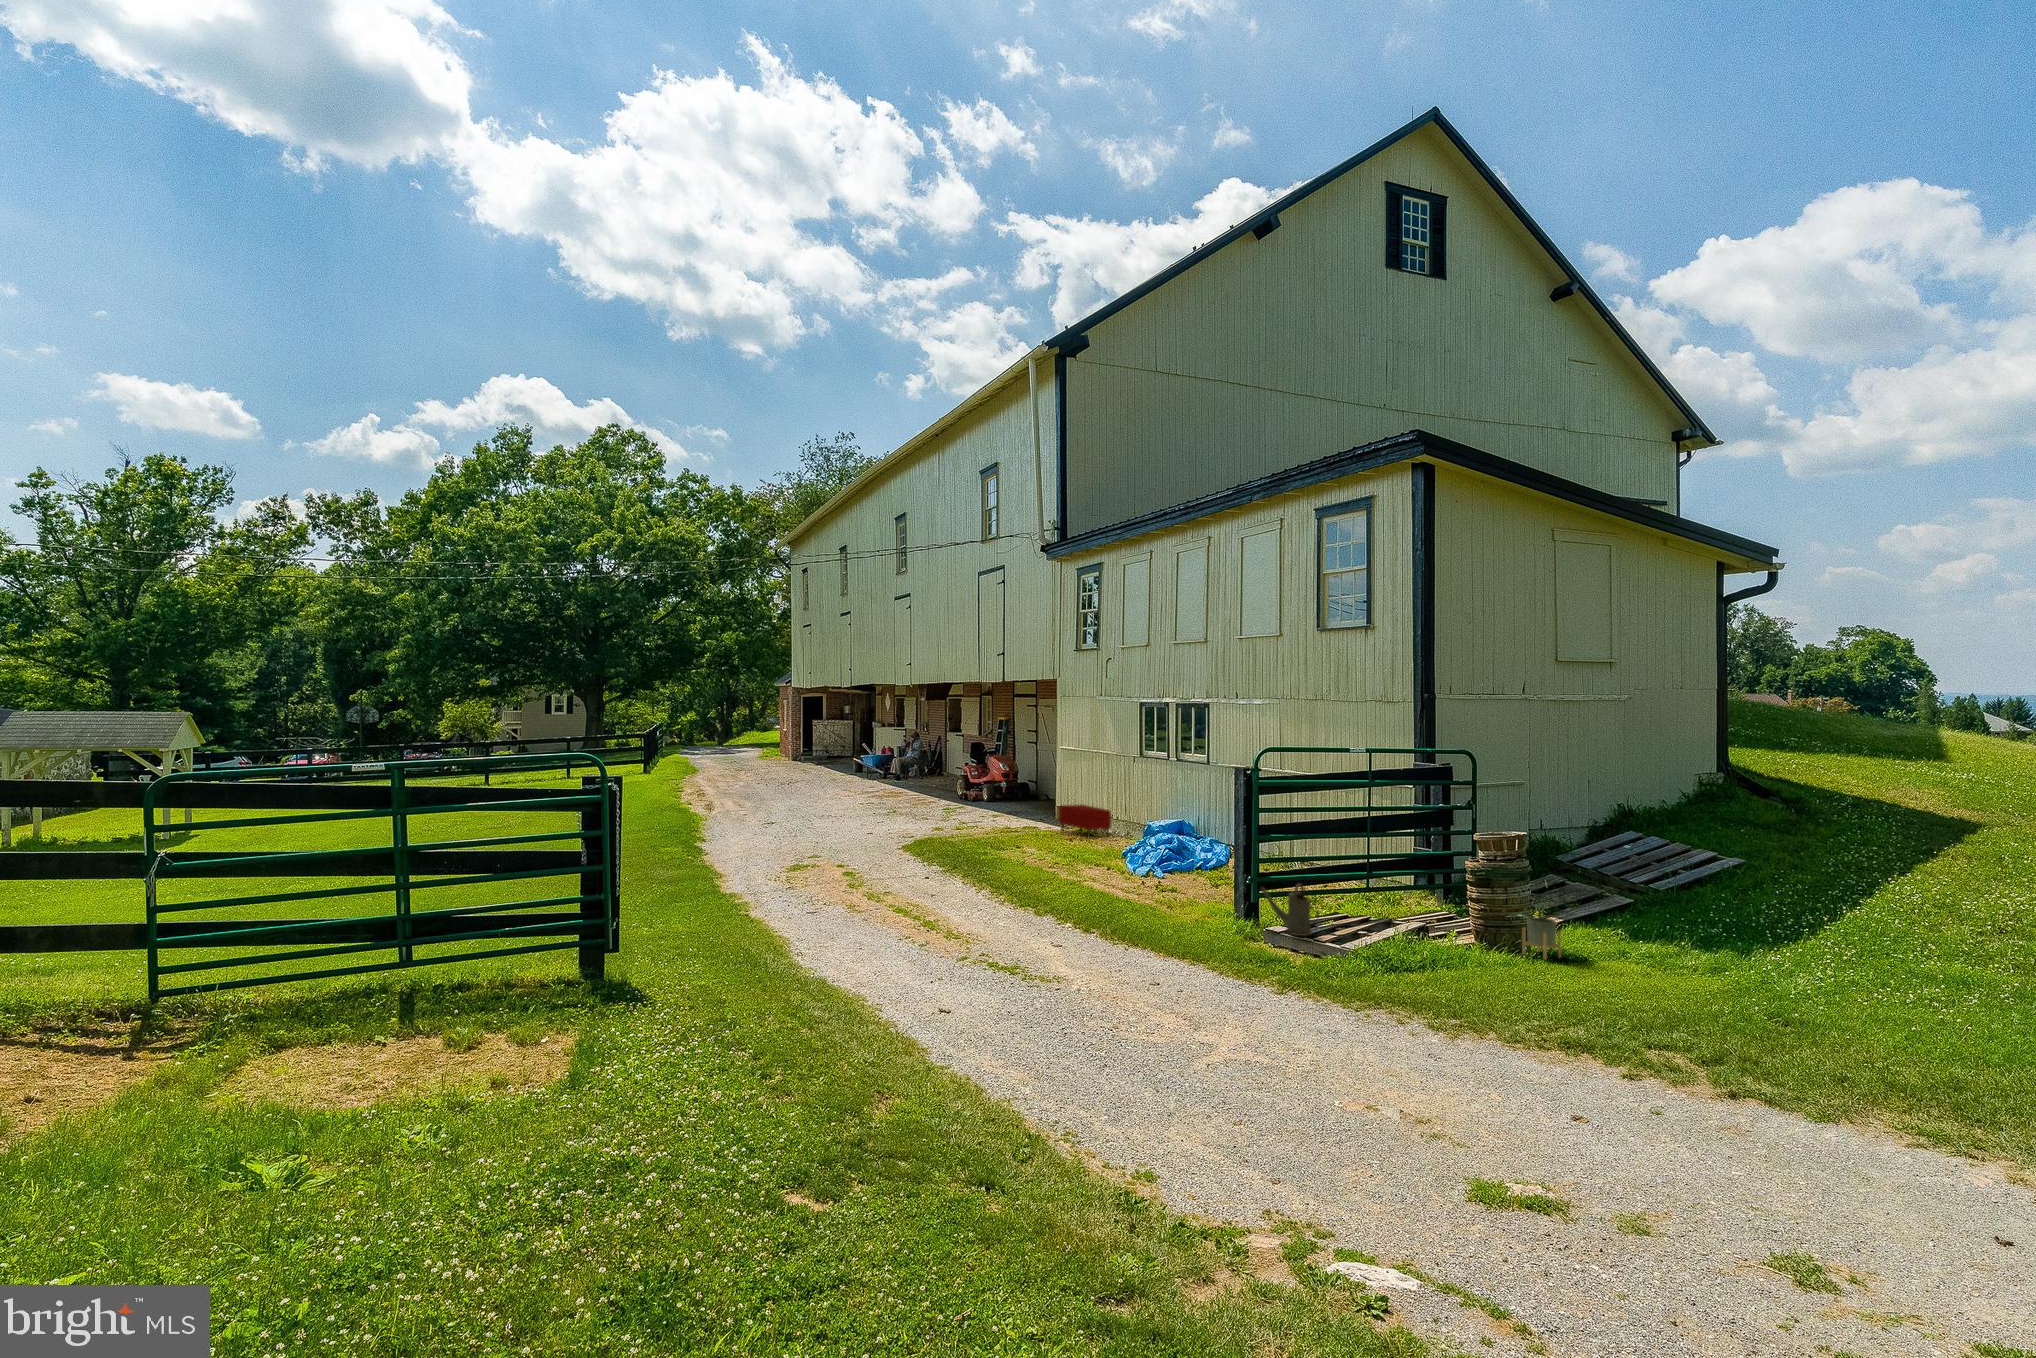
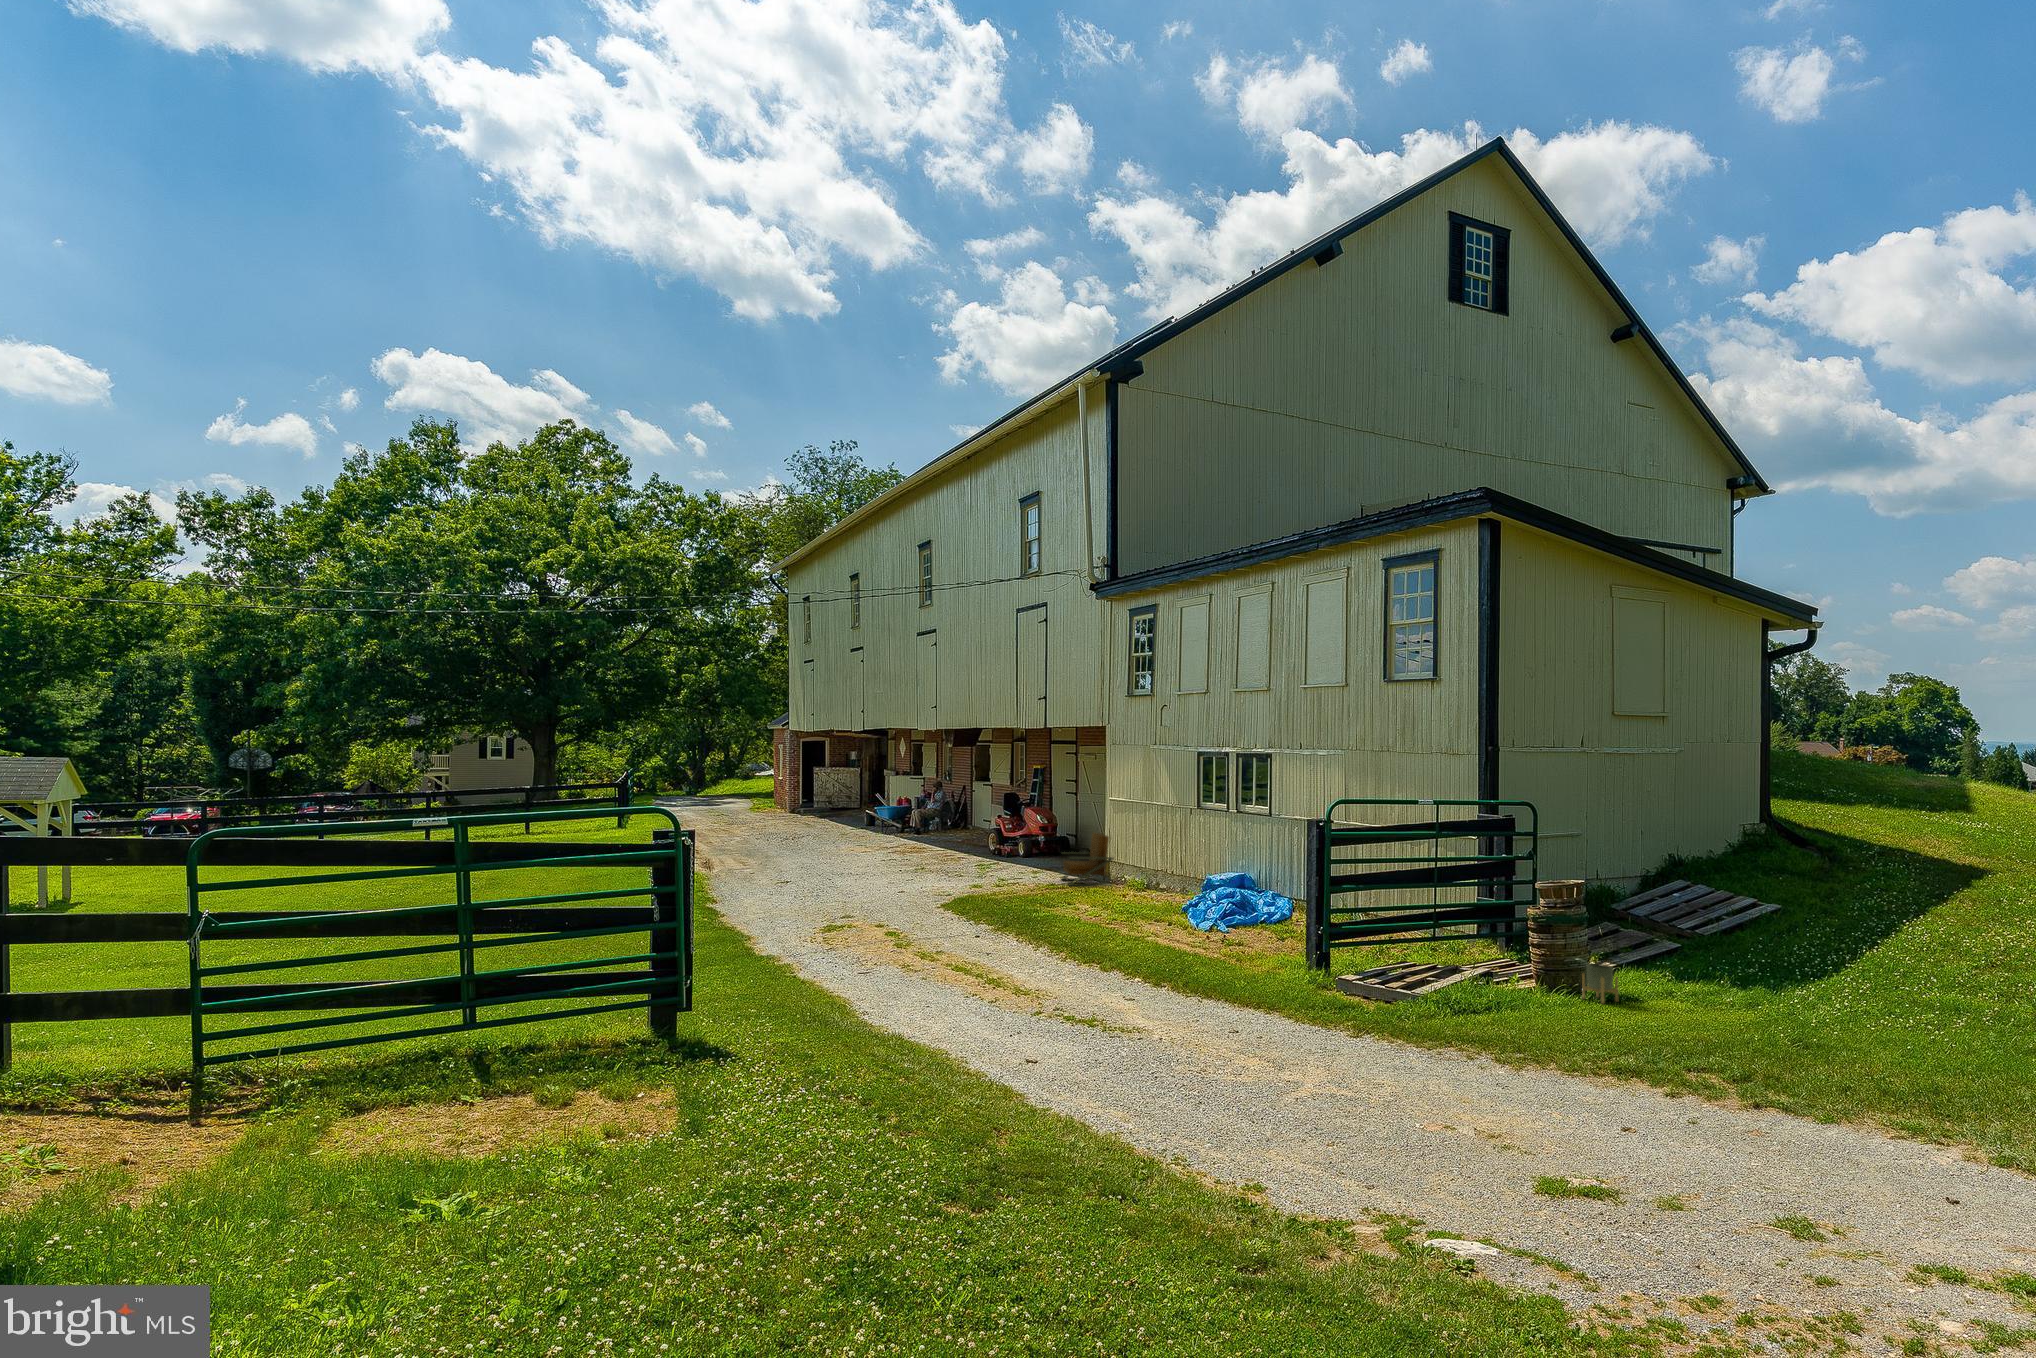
lounge chair: none [1016,779,1064,830] -> present [1062,832,1113,886]
bench: present [1059,805,1111,838] -> none [1109,860,1165,895]
watering can: present [1261,884,1312,936] -> none [1332,933,1389,983]

